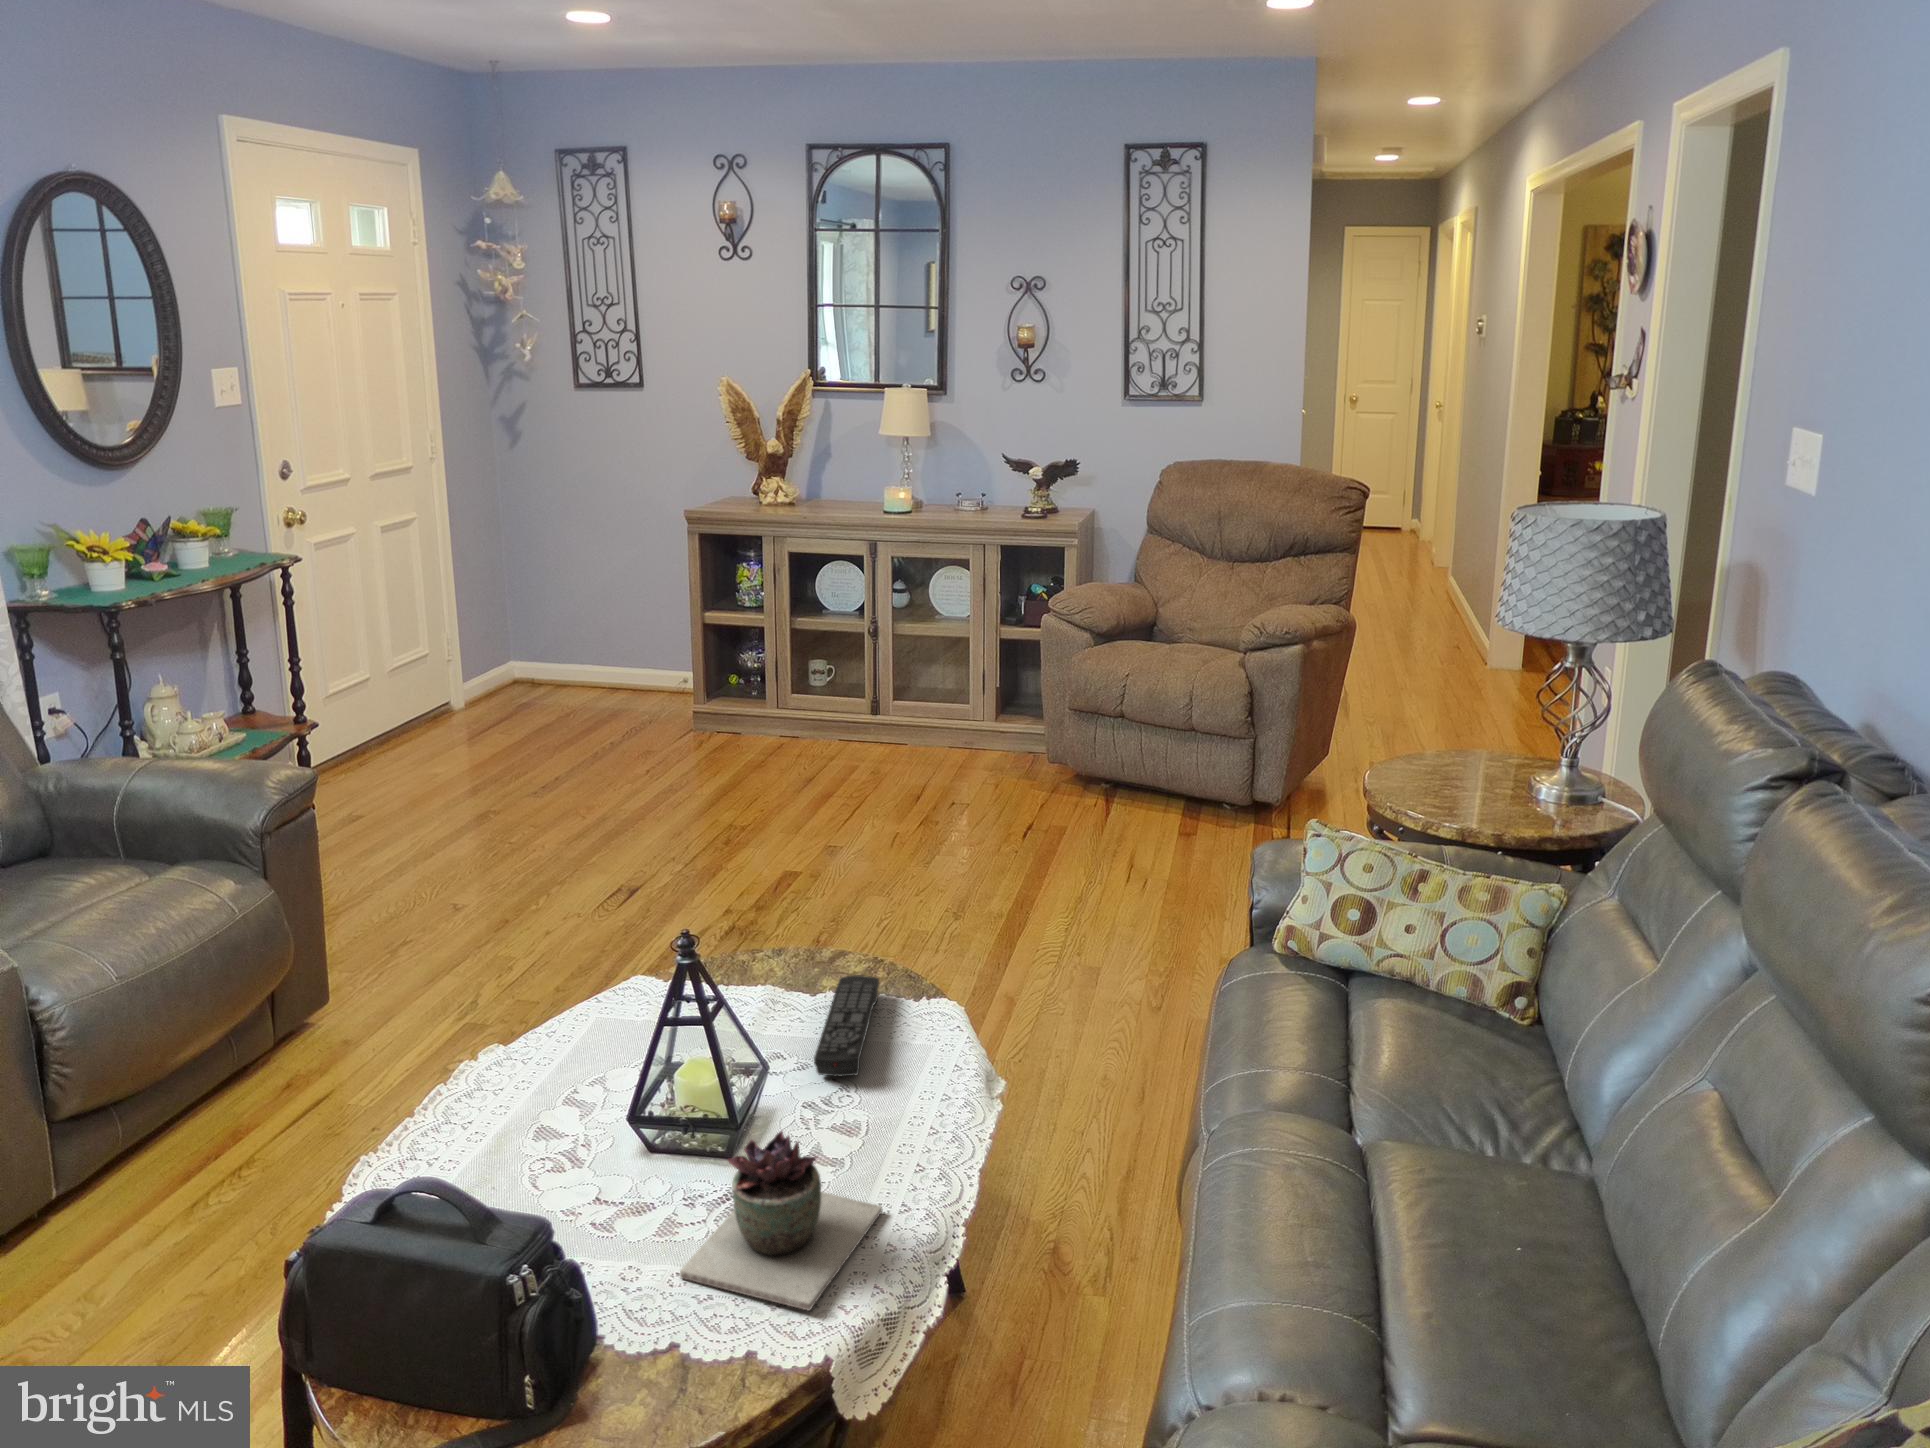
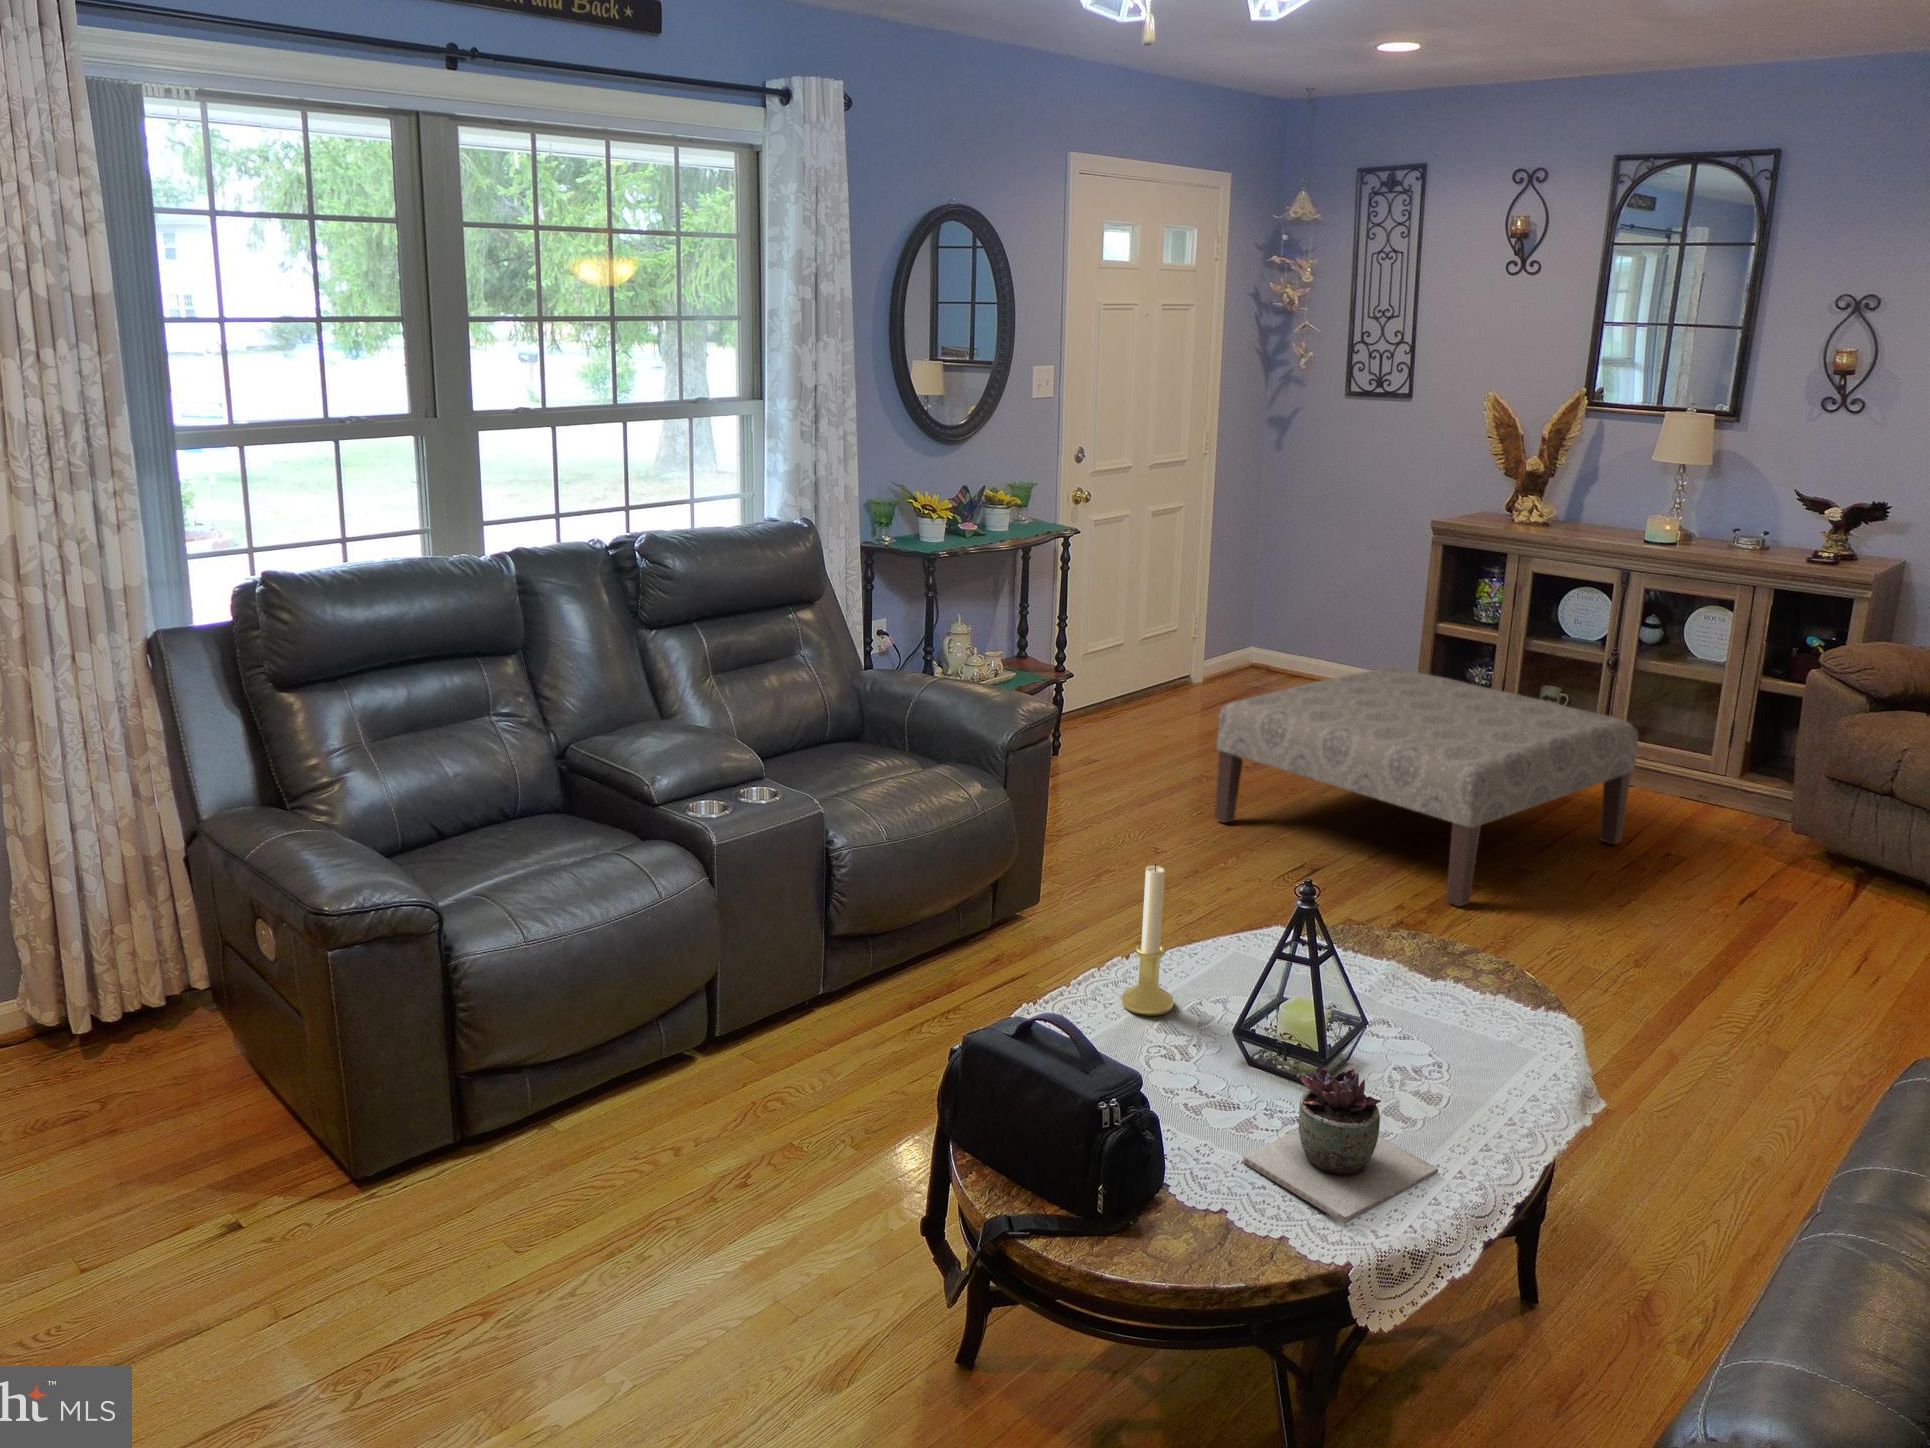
ottoman: none [509,661,911,890] -> present [1215,667,1638,906]
candle holder: none [486,950,551,1131] -> present [1122,864,1174,1016]
remote control: present [814,975,879,1076] -> none [1410,972,1498,1059]

